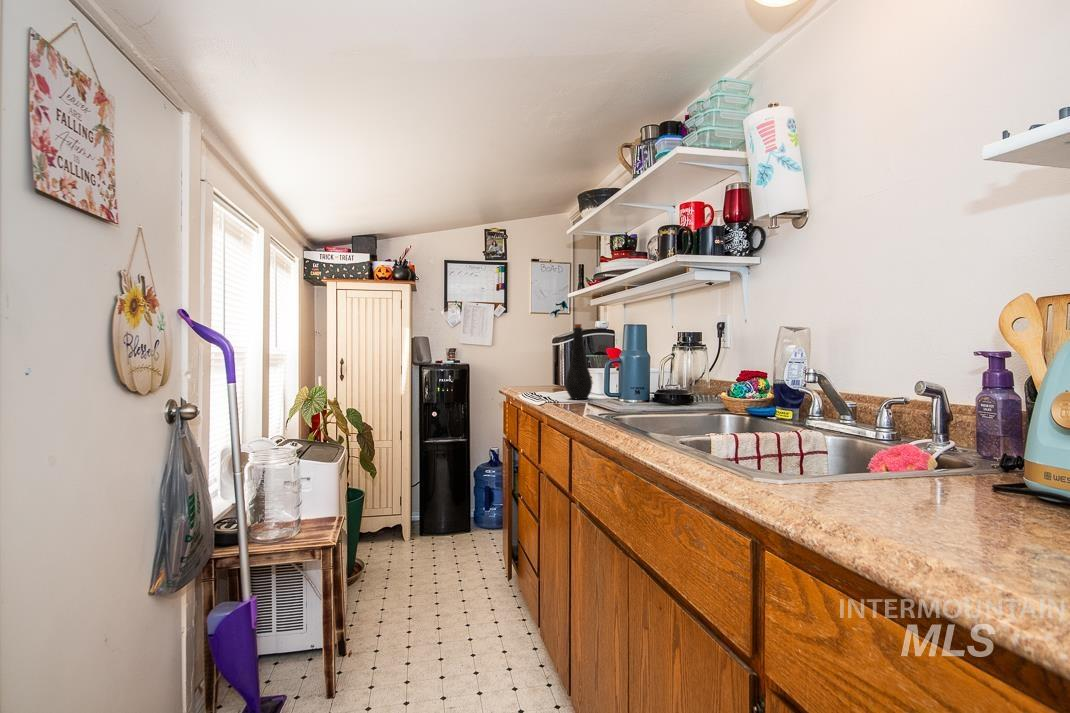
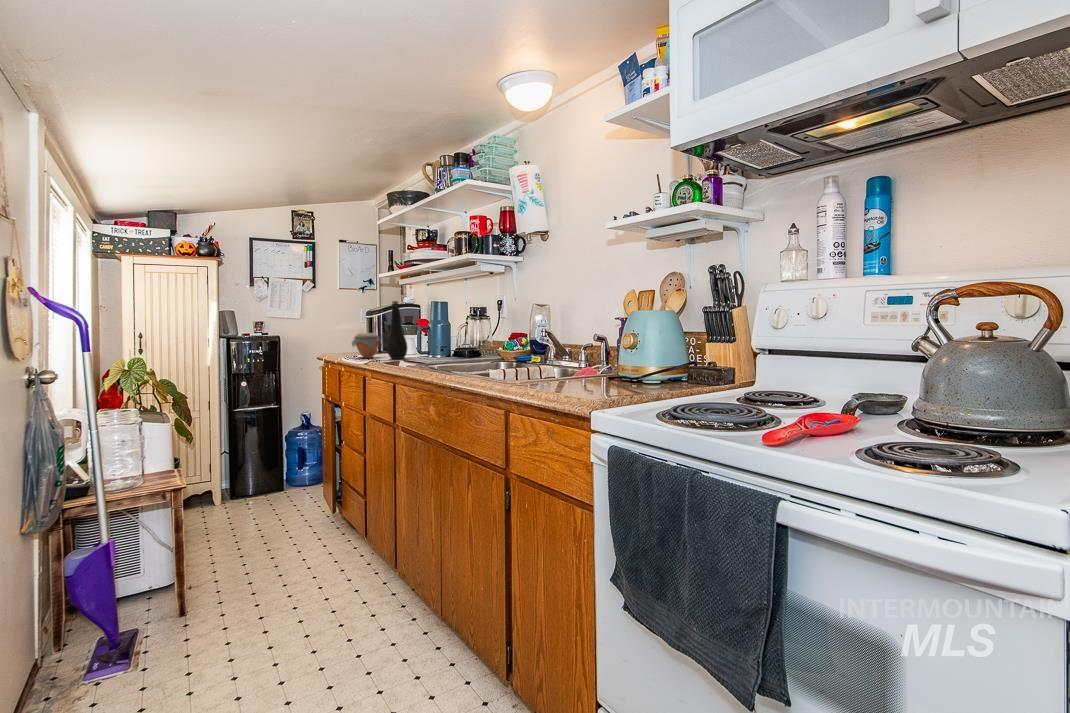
jar: none [526,364,562,395] -> present [352,333,381,358]

